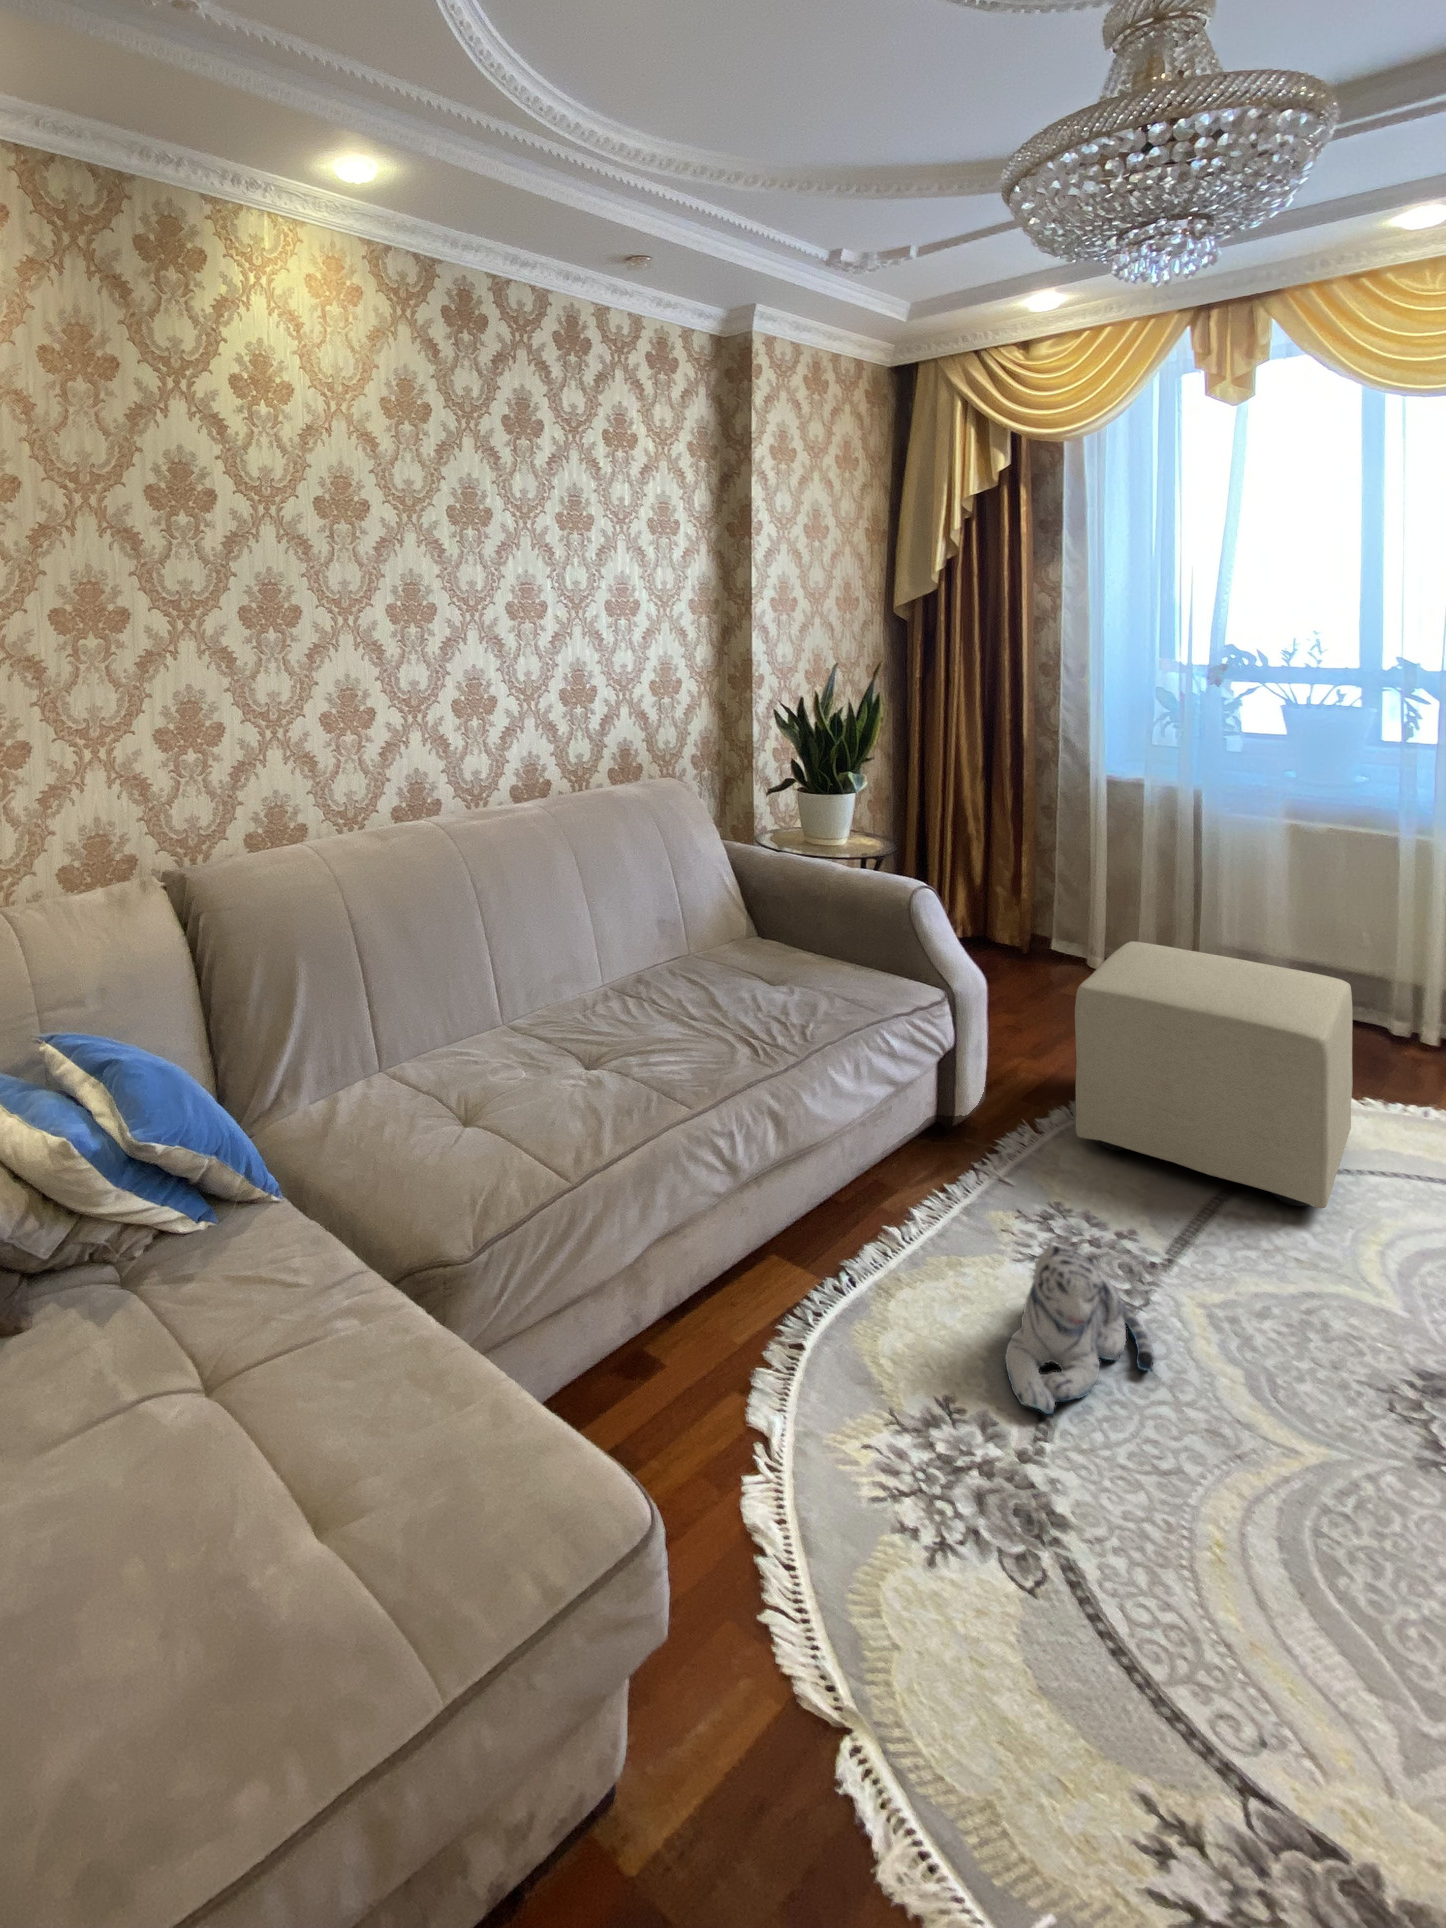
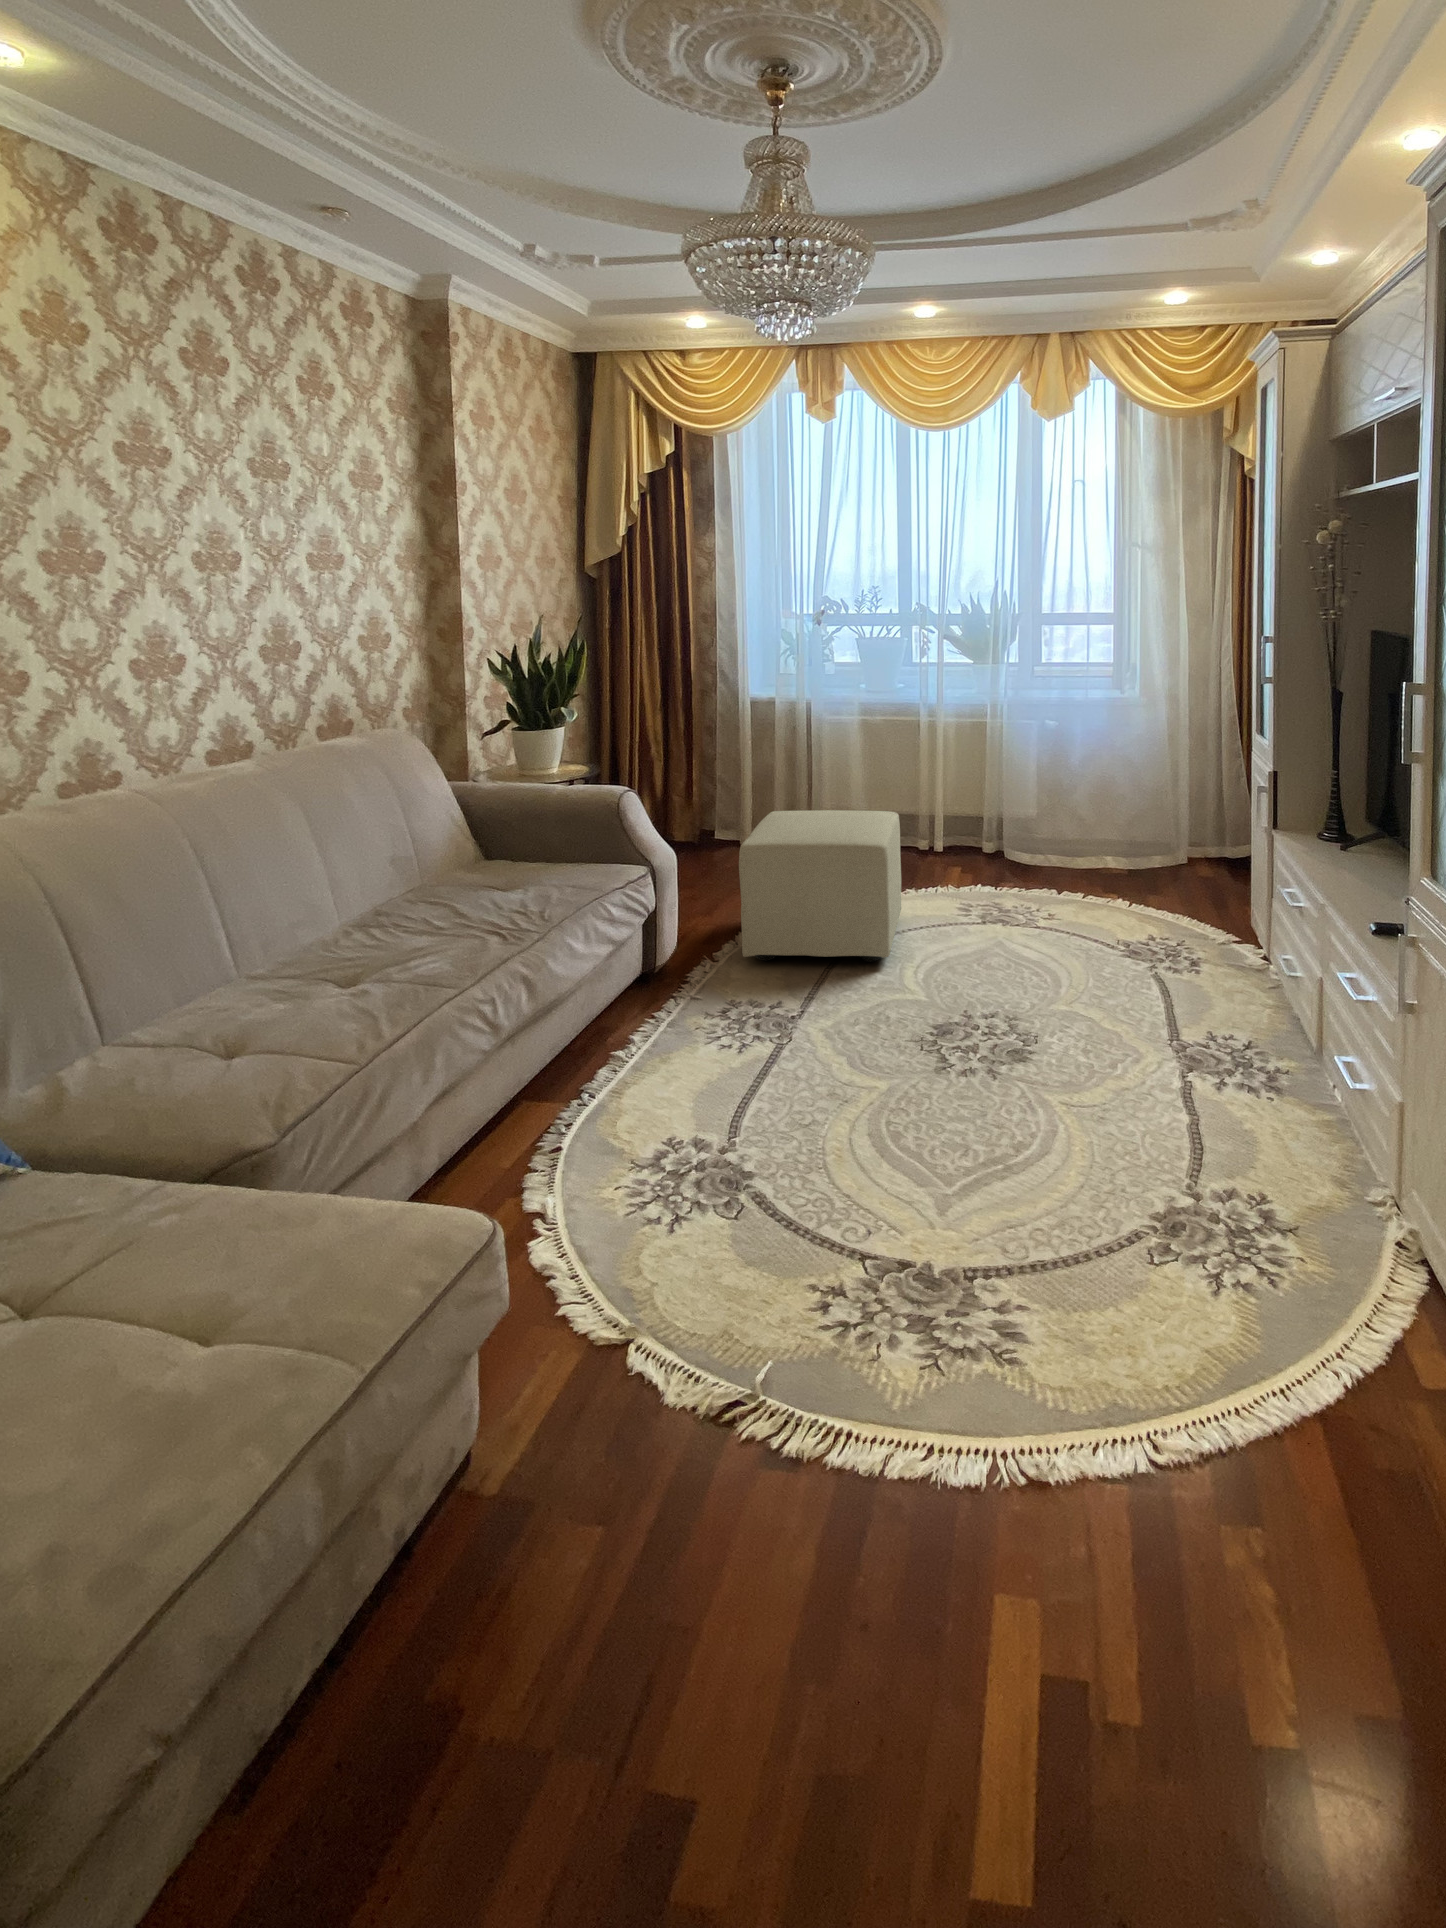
plush toy: present [1005,1244,1154,1414] -> none [708,1010,800,1125]

